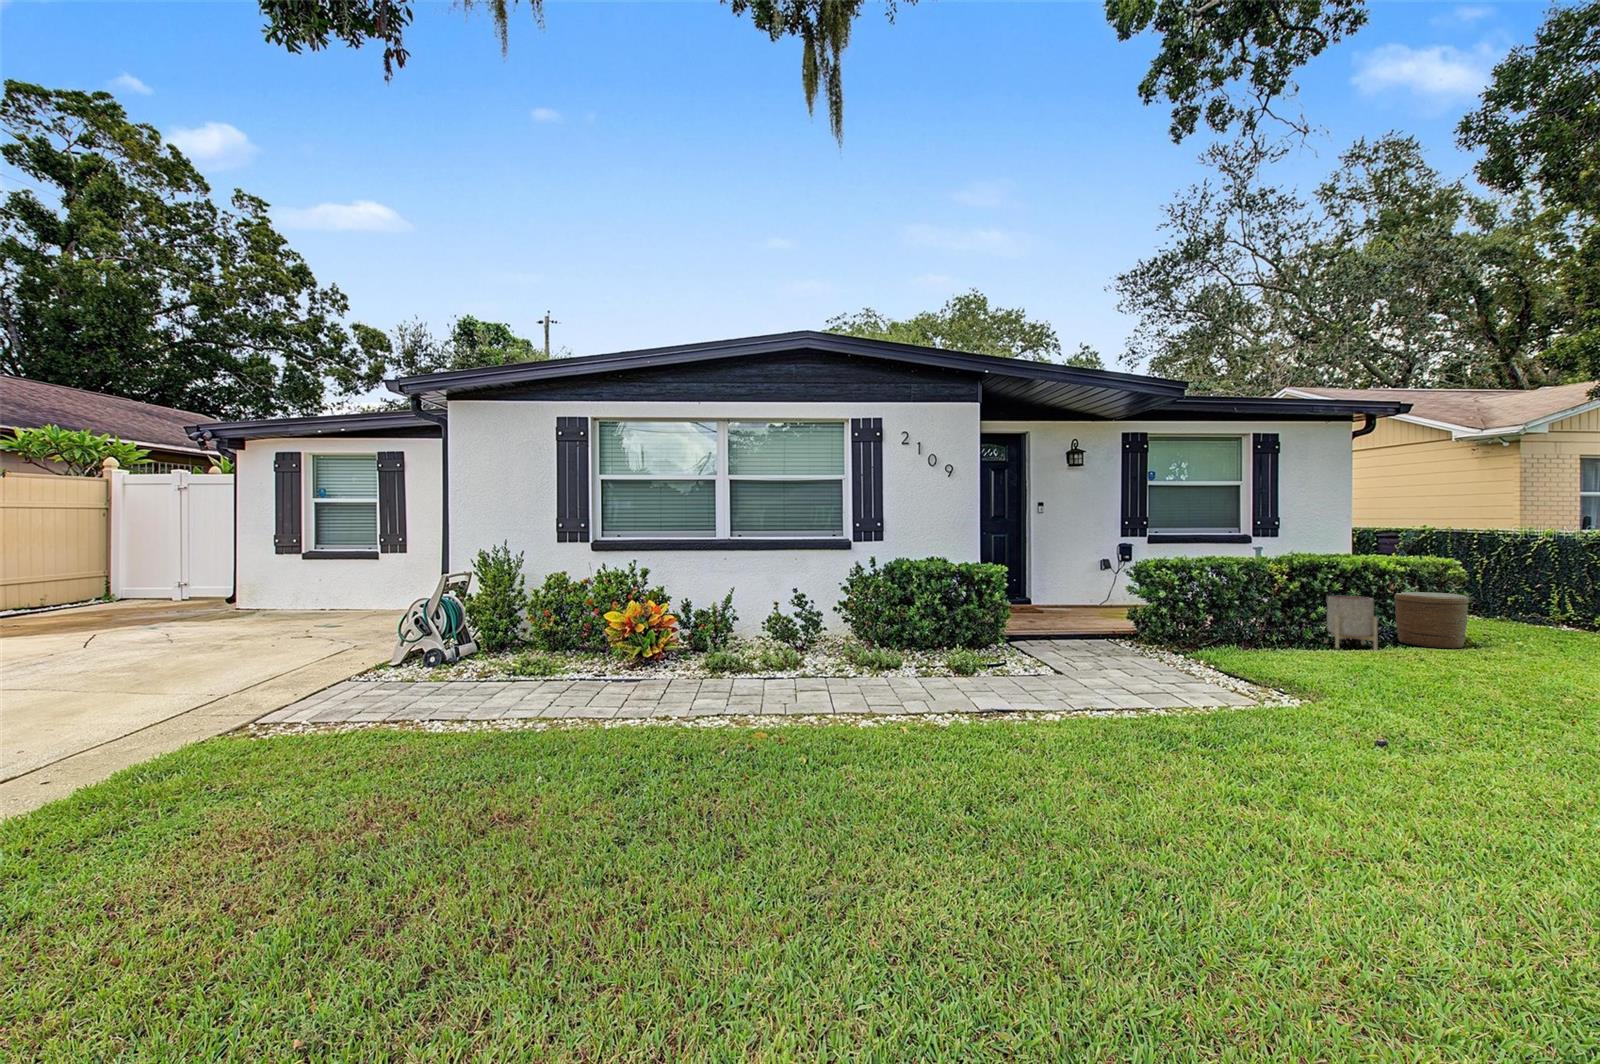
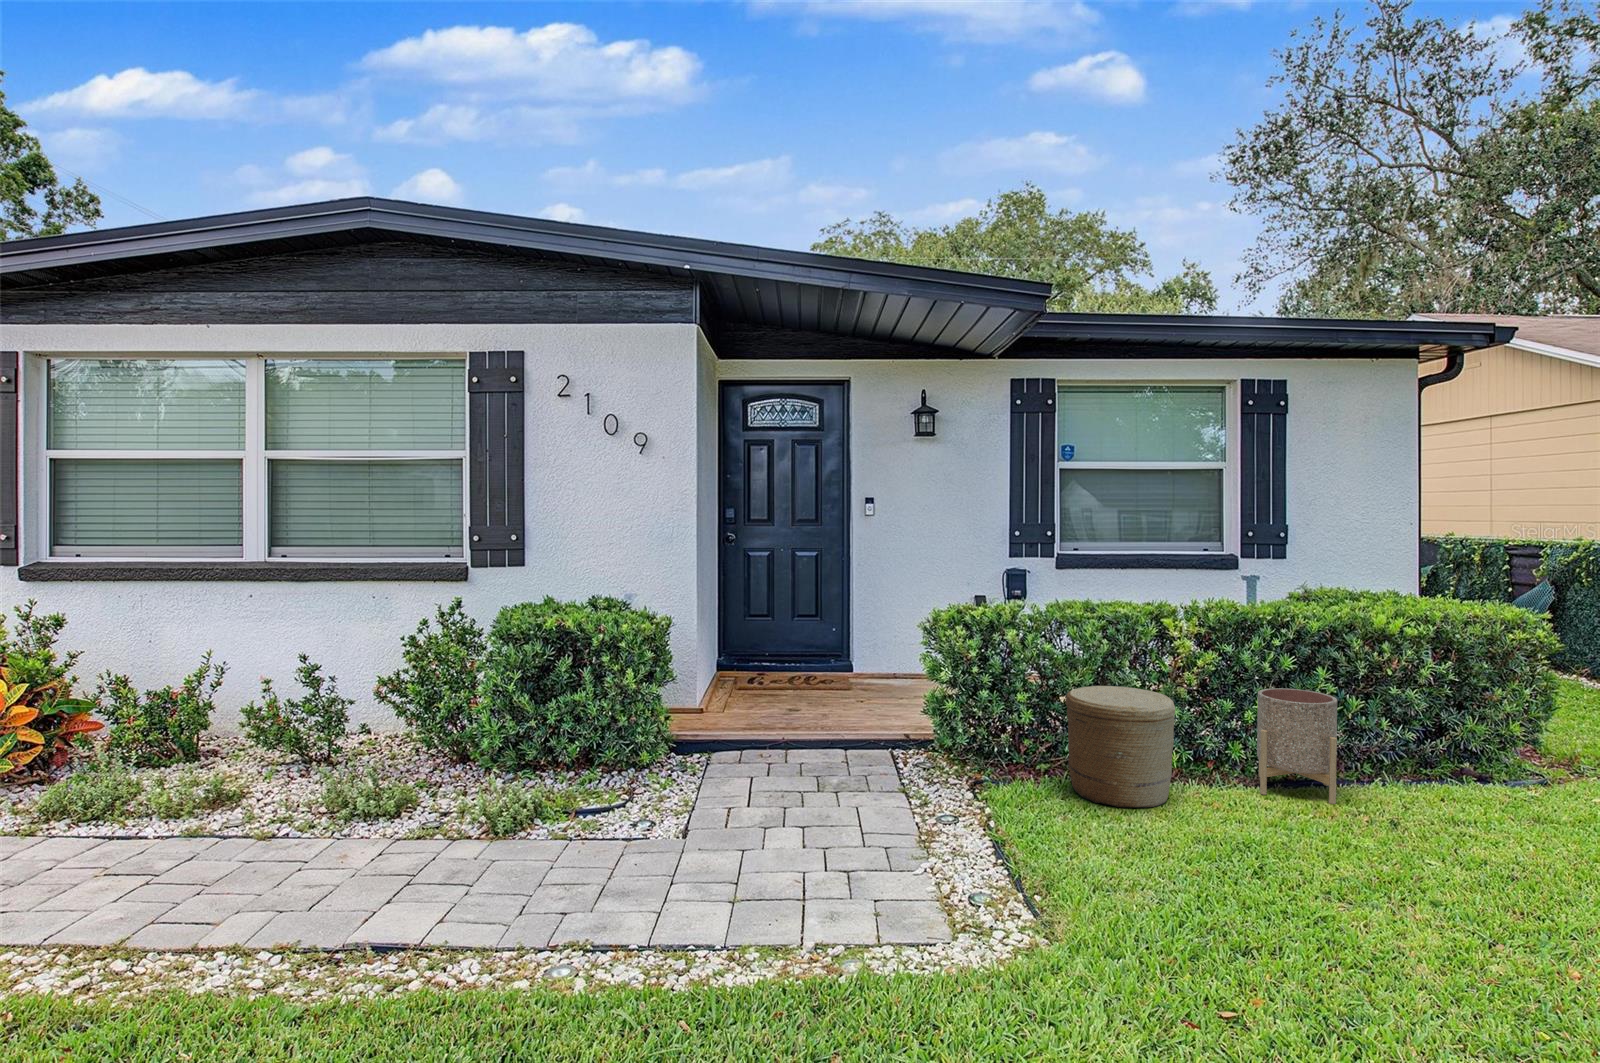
woven basket: present [1394,592,1469,649] -> present [1066,686,1175,808]

